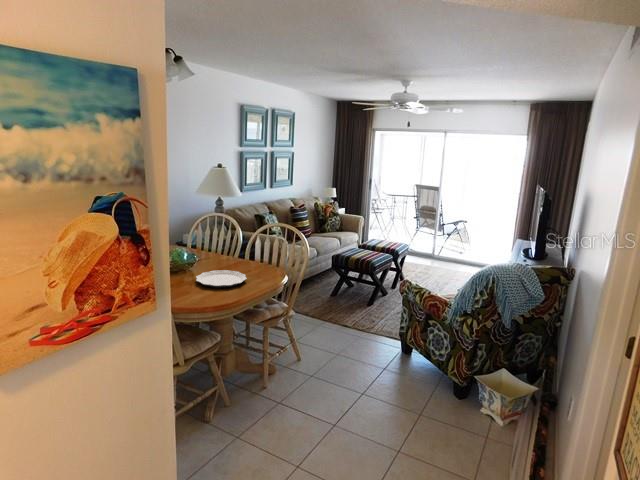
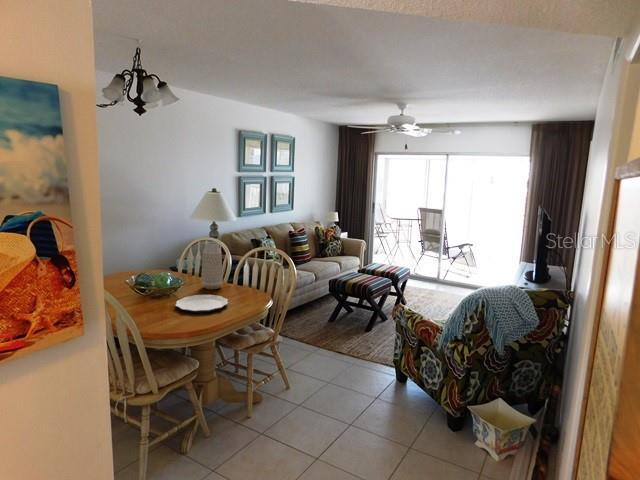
vase: none [216,218,237,265] -> present [202,242,223,289]

